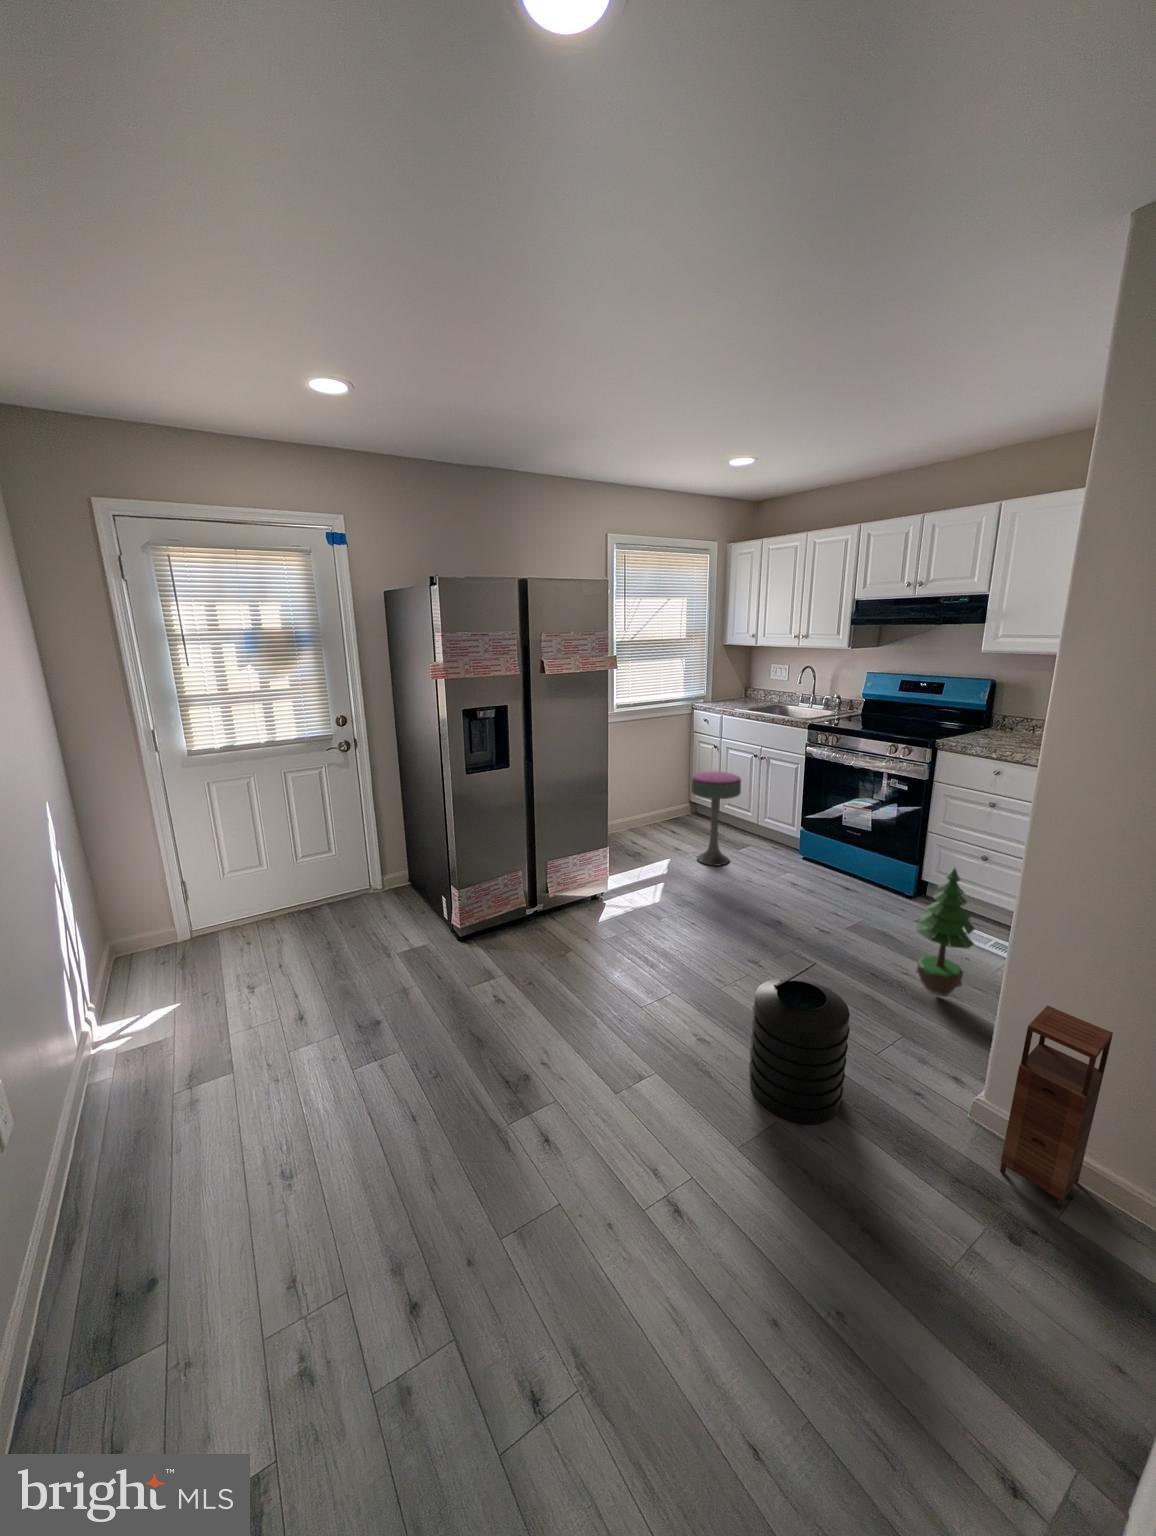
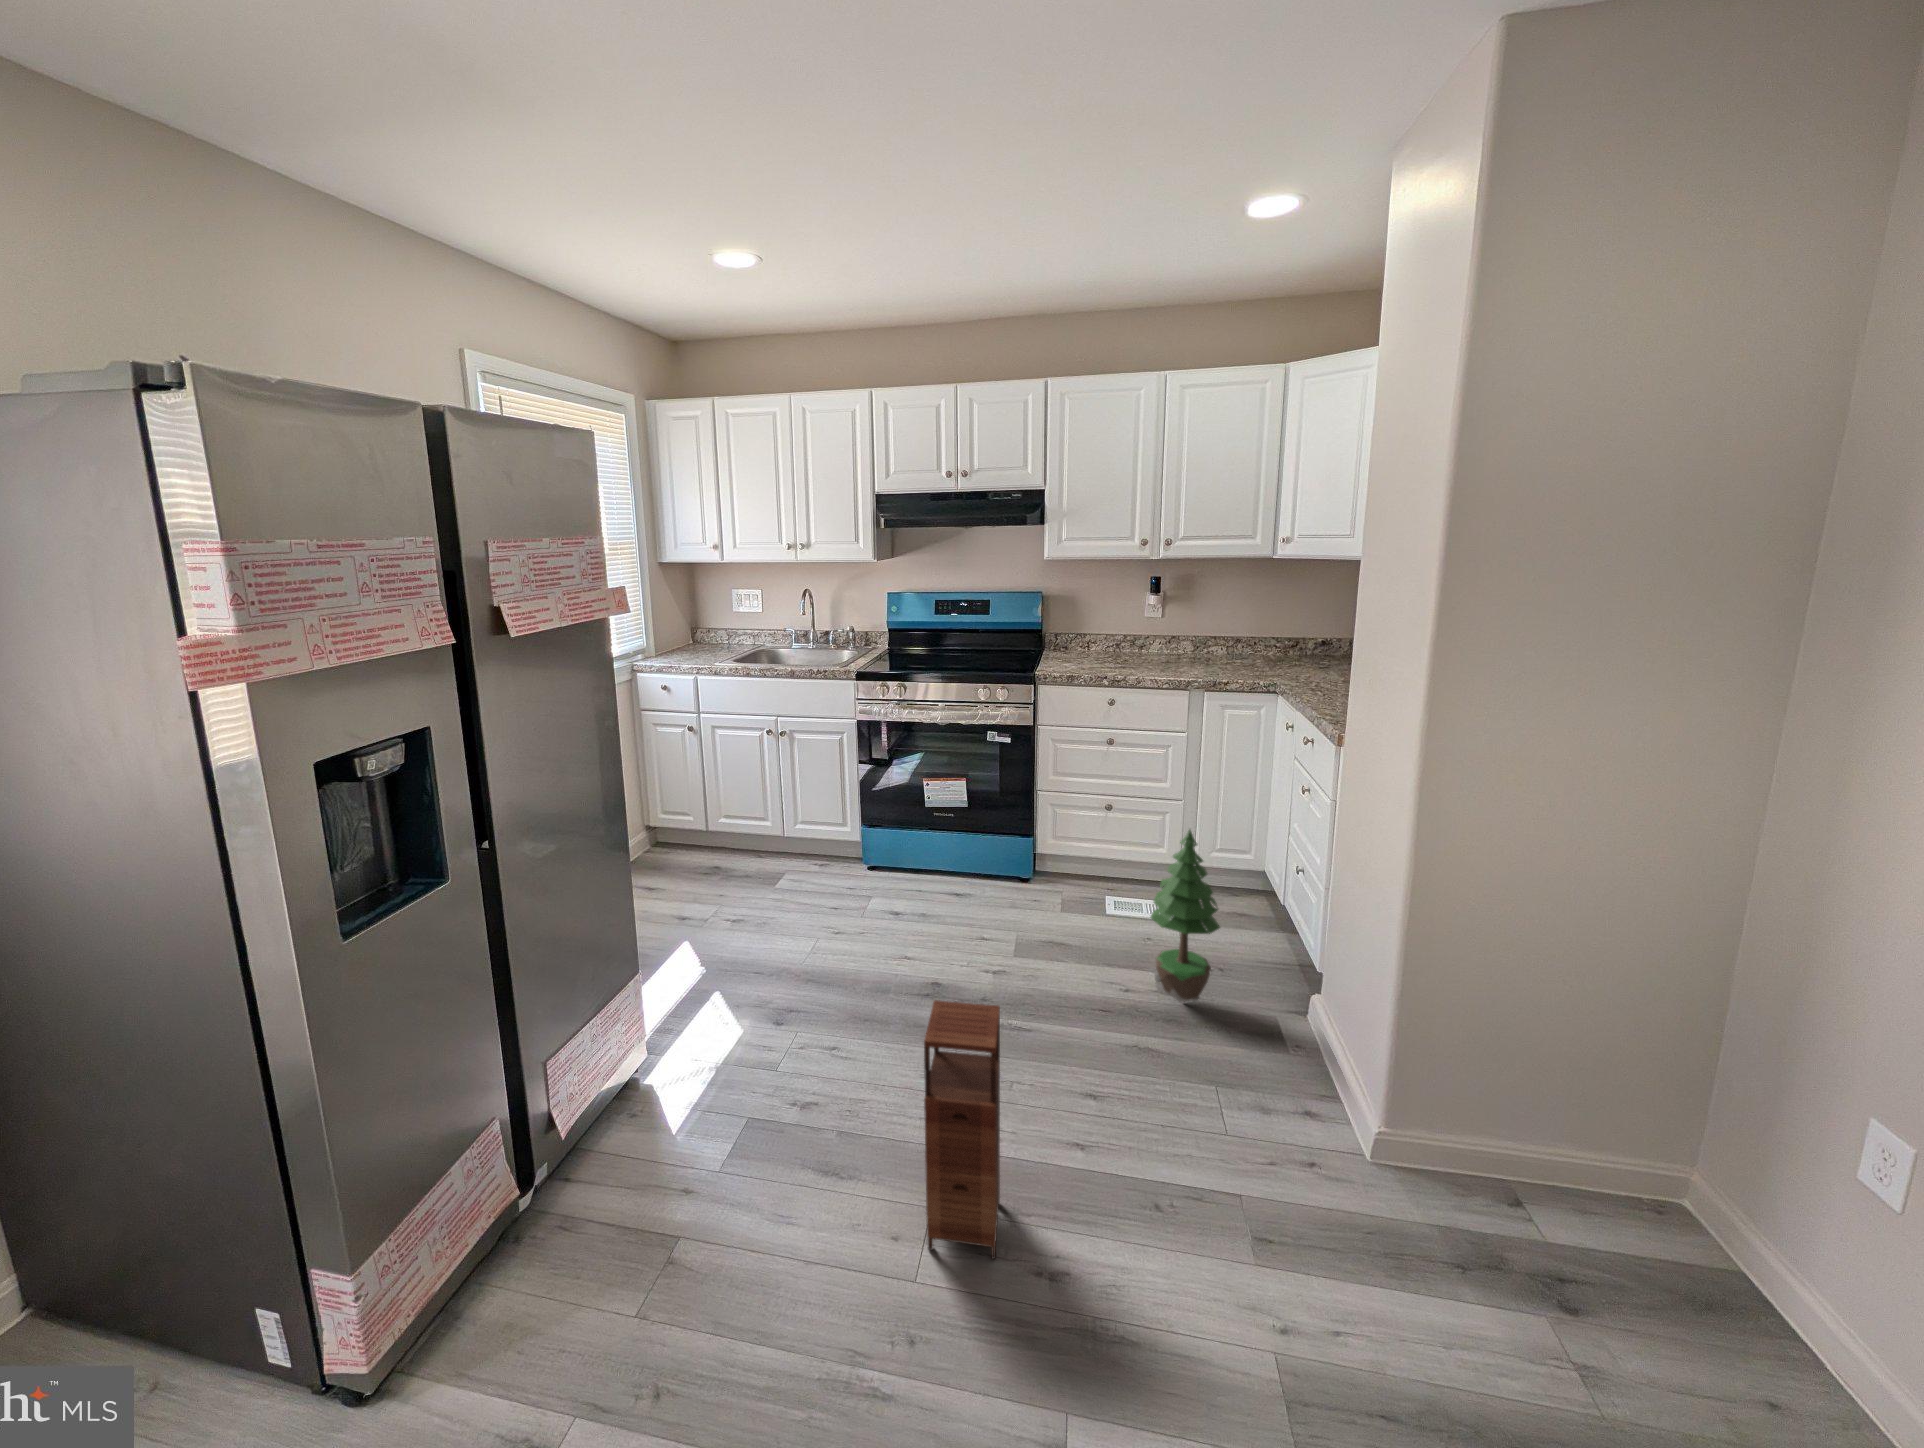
bar stool: present [691,771,741,865] -> none [706,766,790,927]
trash can: present [749,962,850,1125] -> none [1156,1040,1325,1336]
storage cabinet: present [1000,1006,1113,1210] -> present [924,1000,1000,1259]

